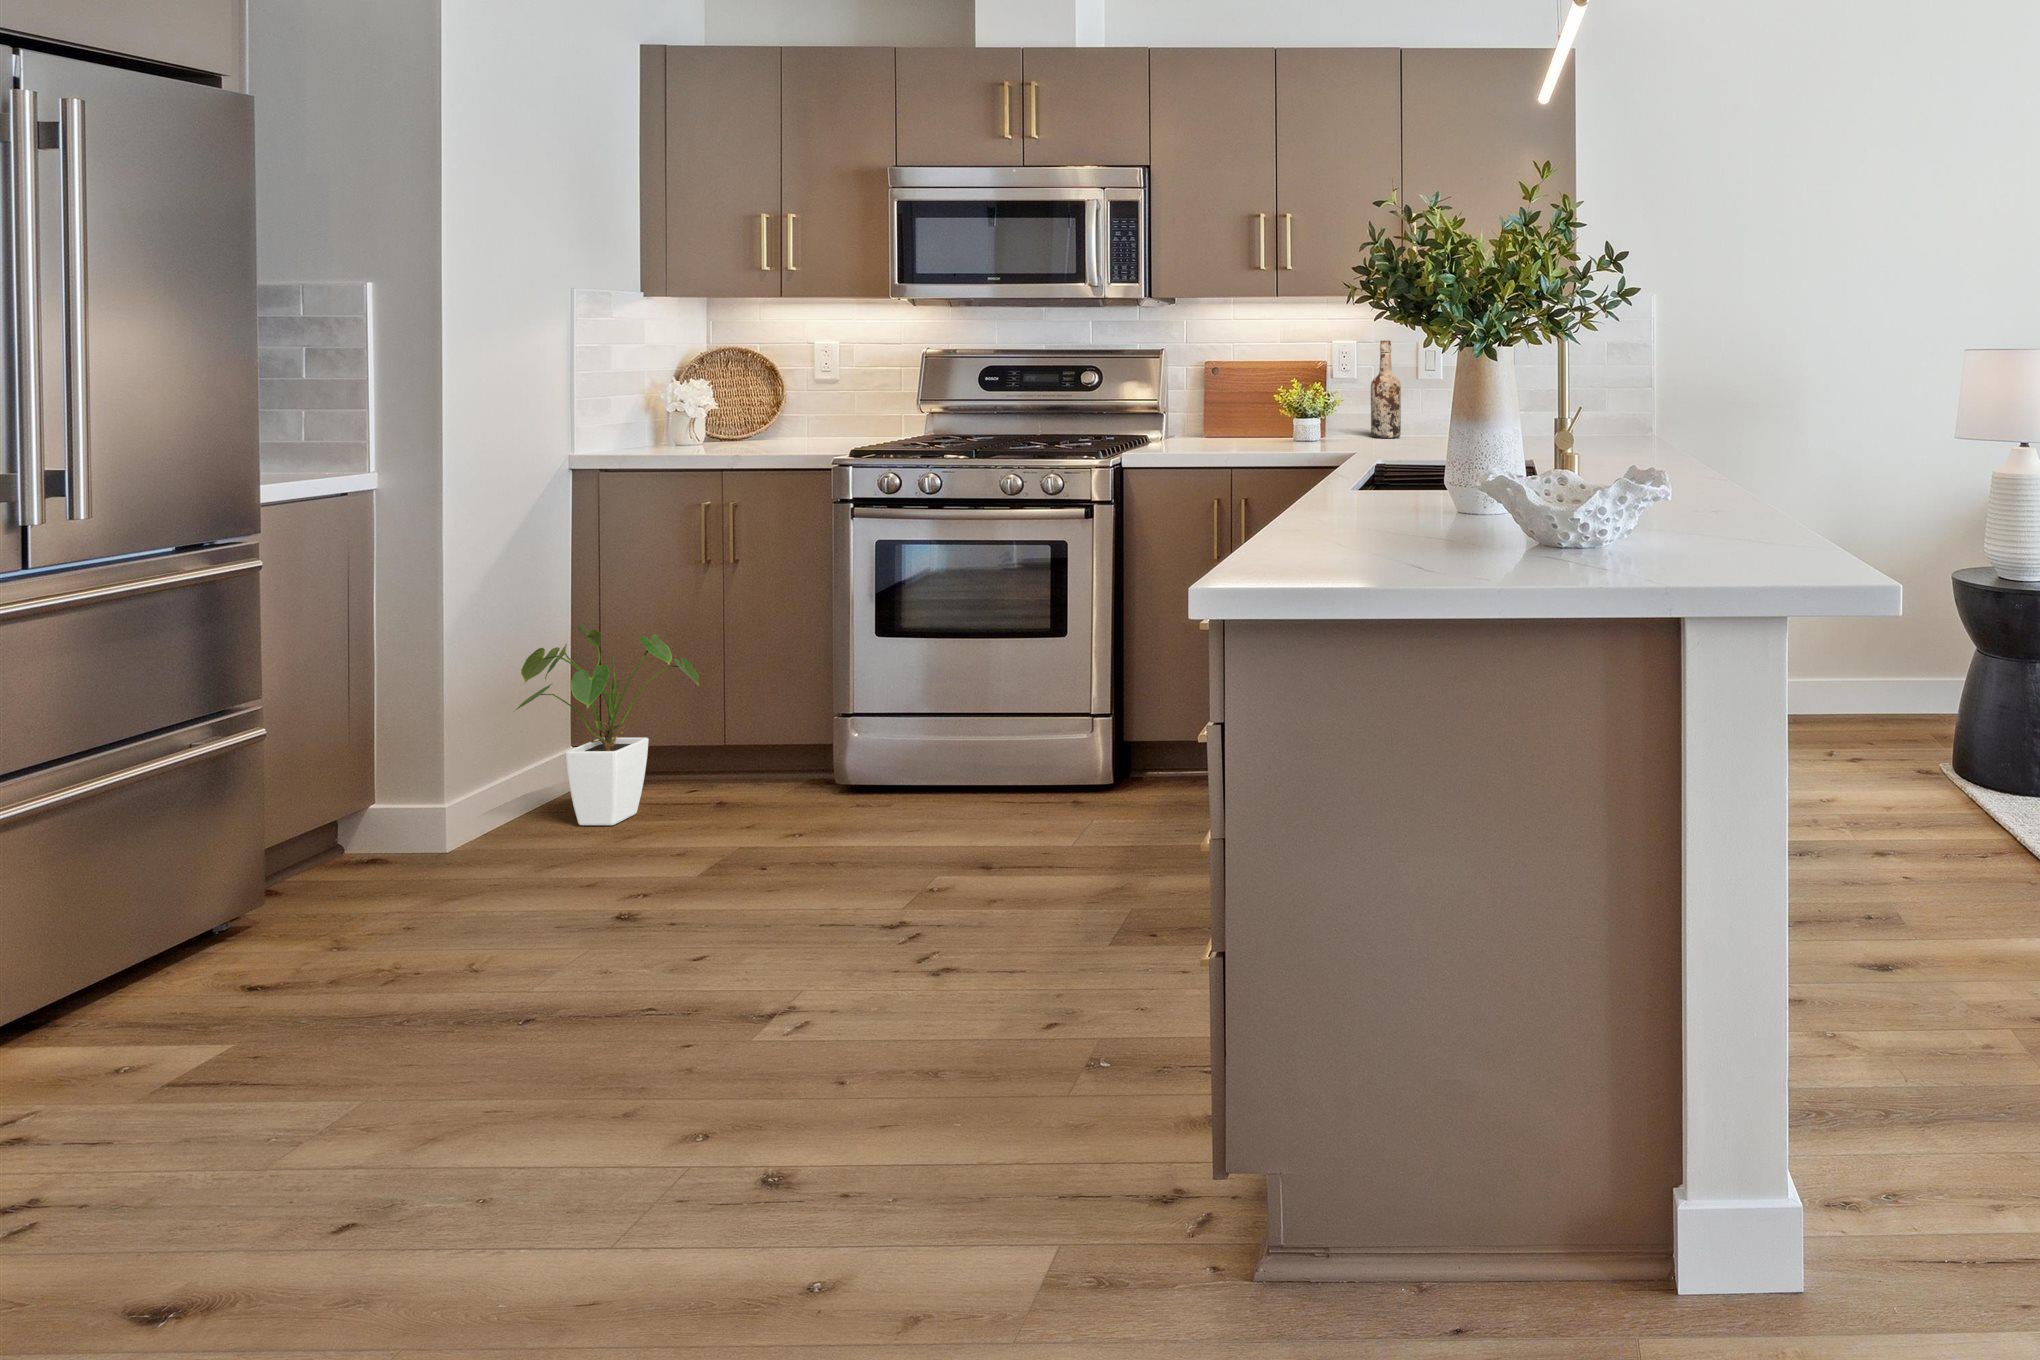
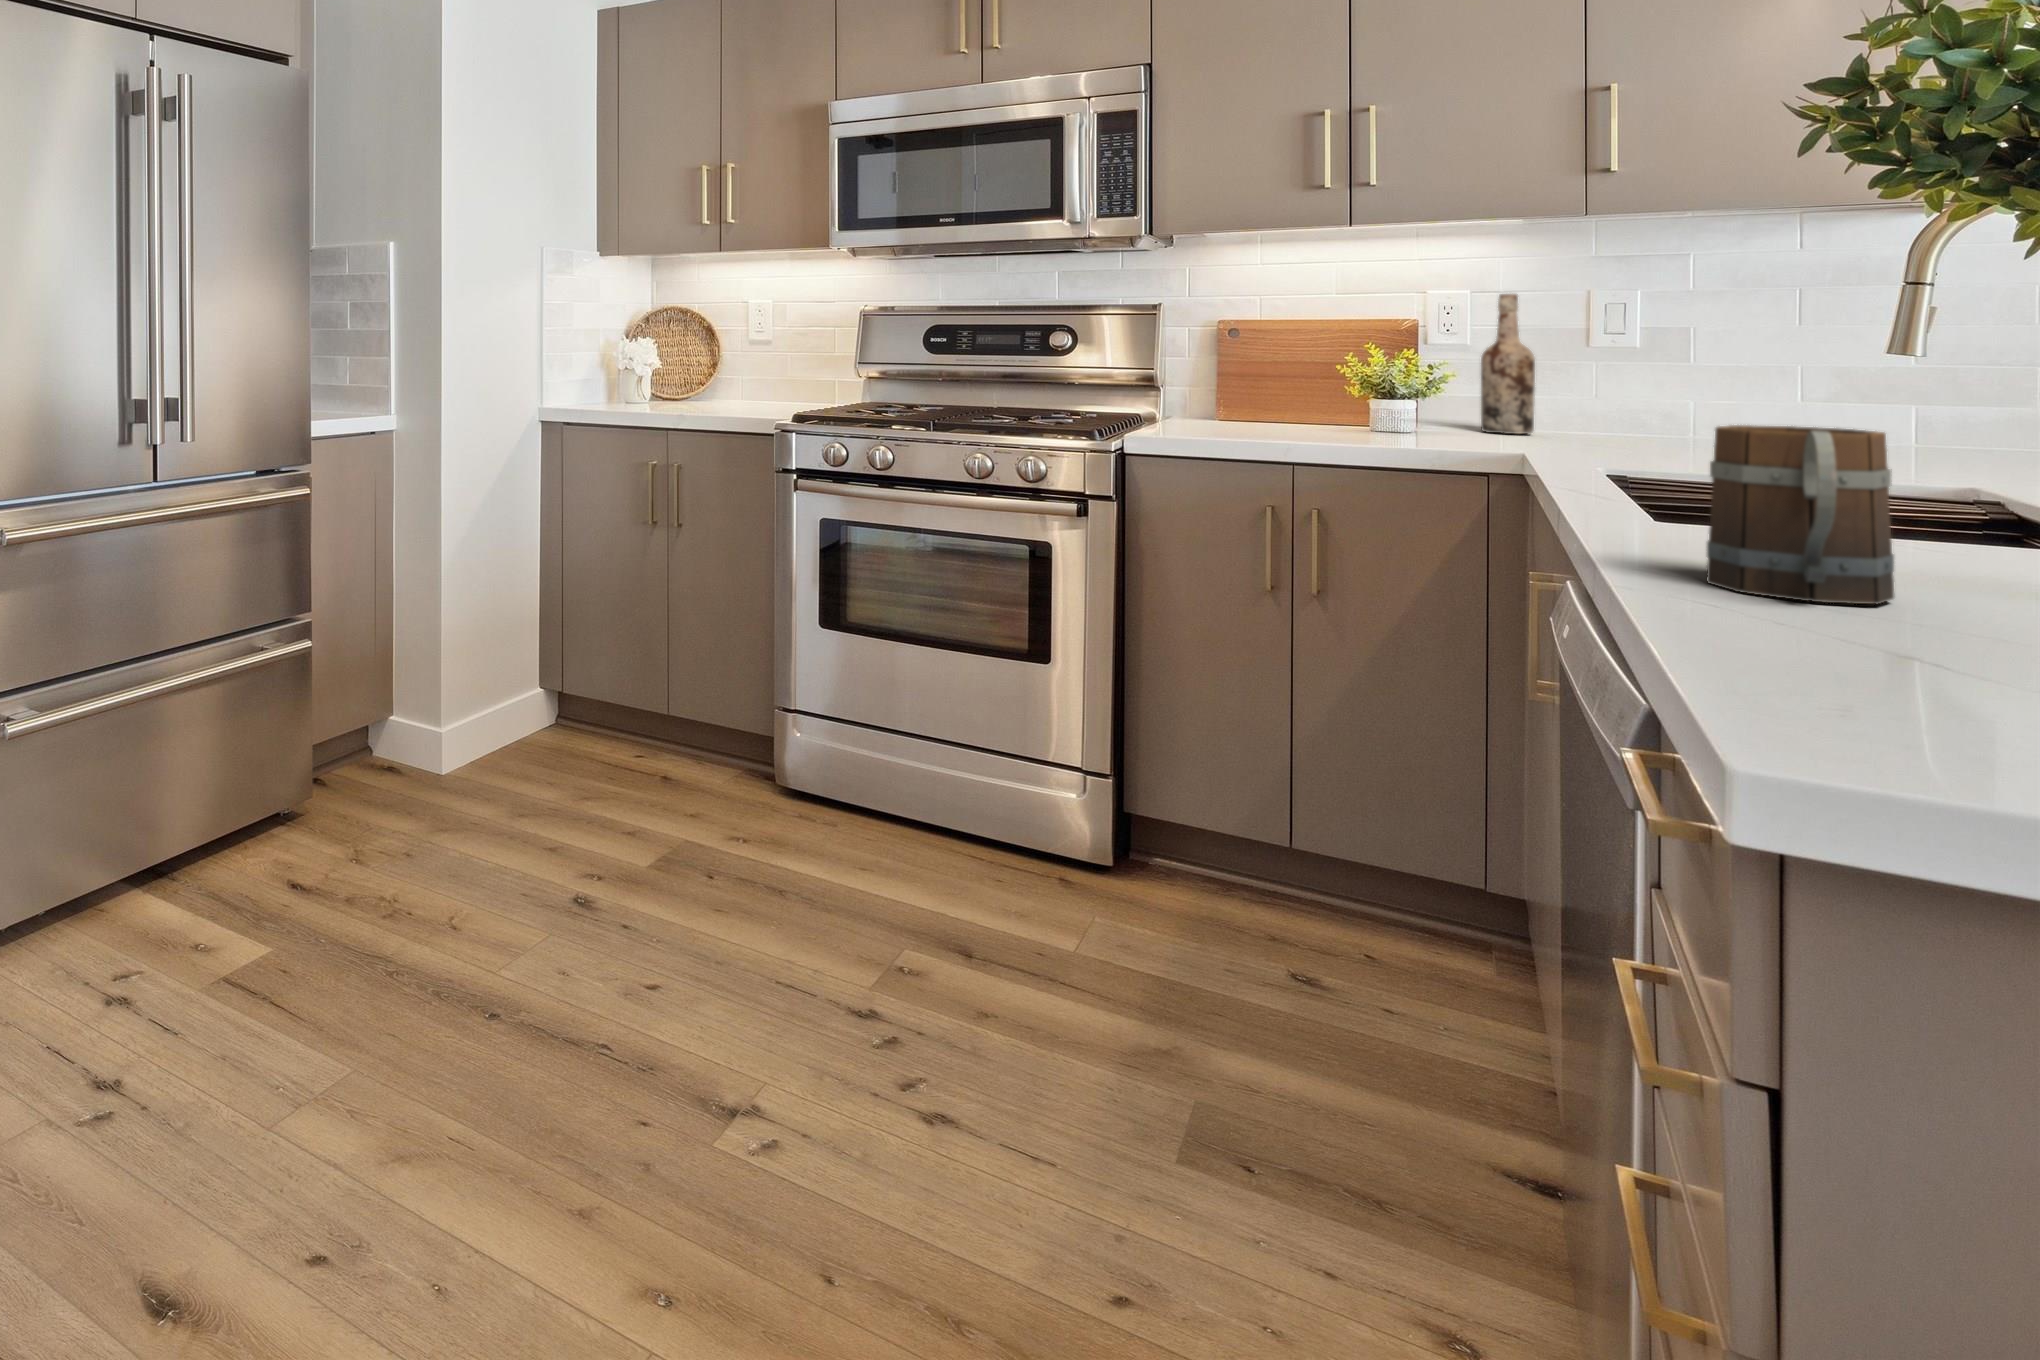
mug: none [1327,434,1397,525] -> present [1706,425,1894,604]
house plant: present [516,625,699,825] -> none [492,573,650,780]

